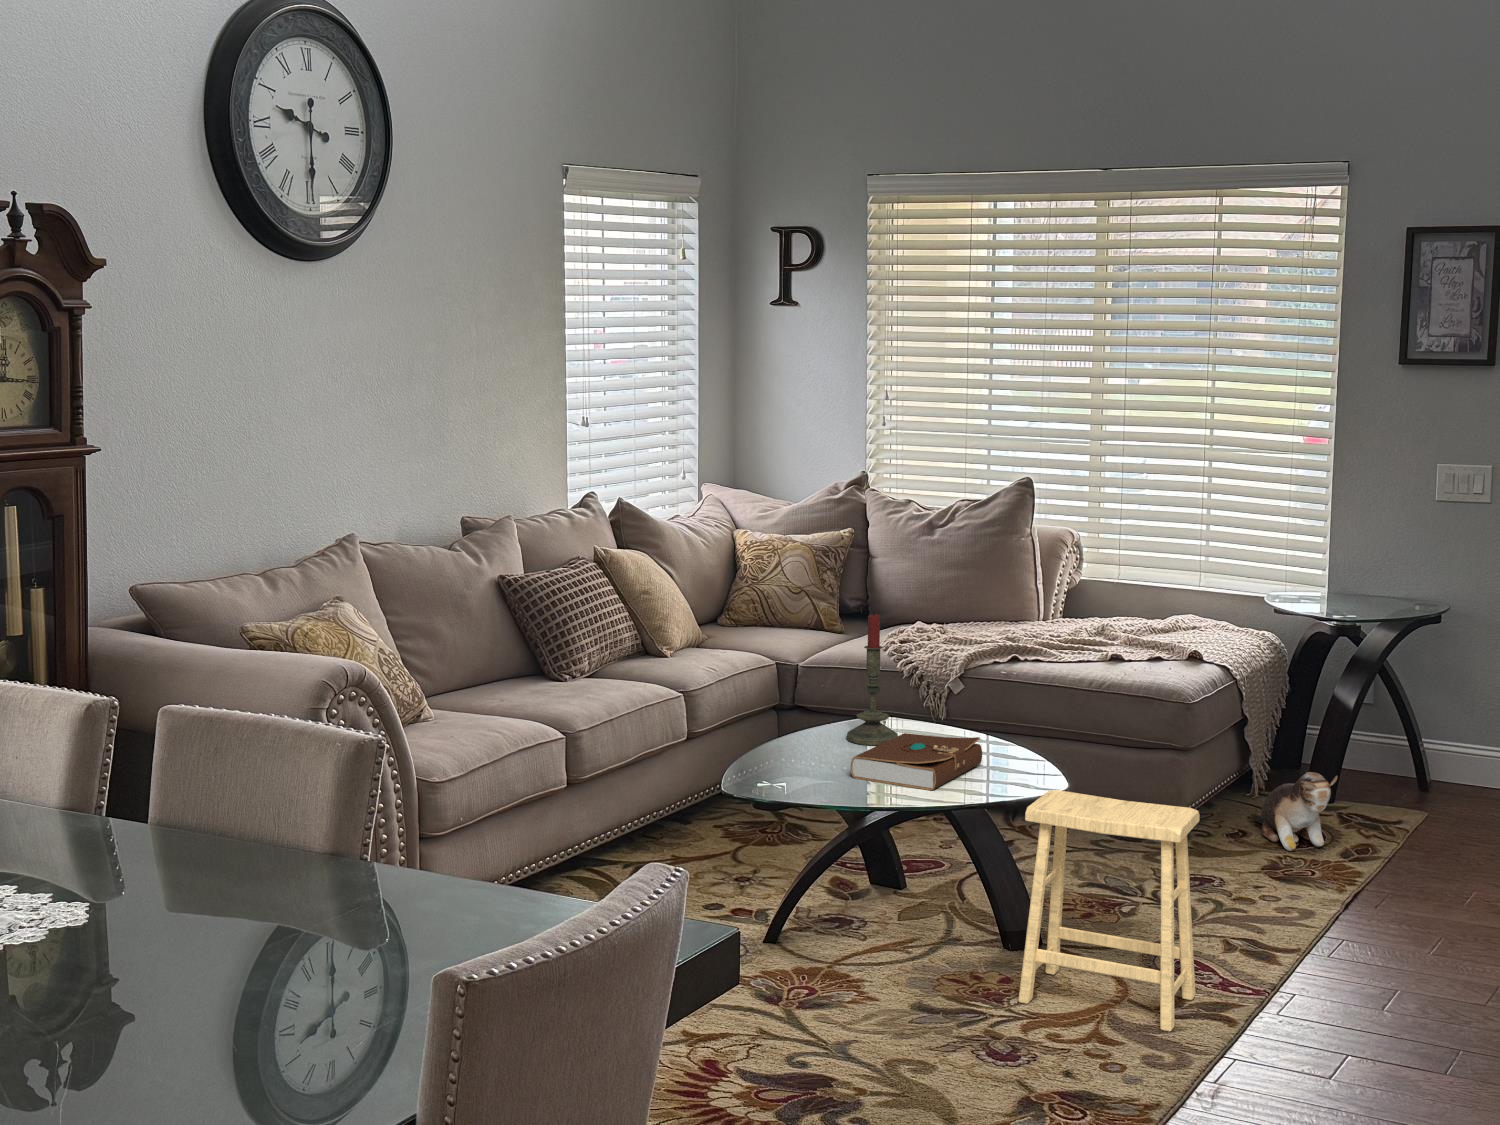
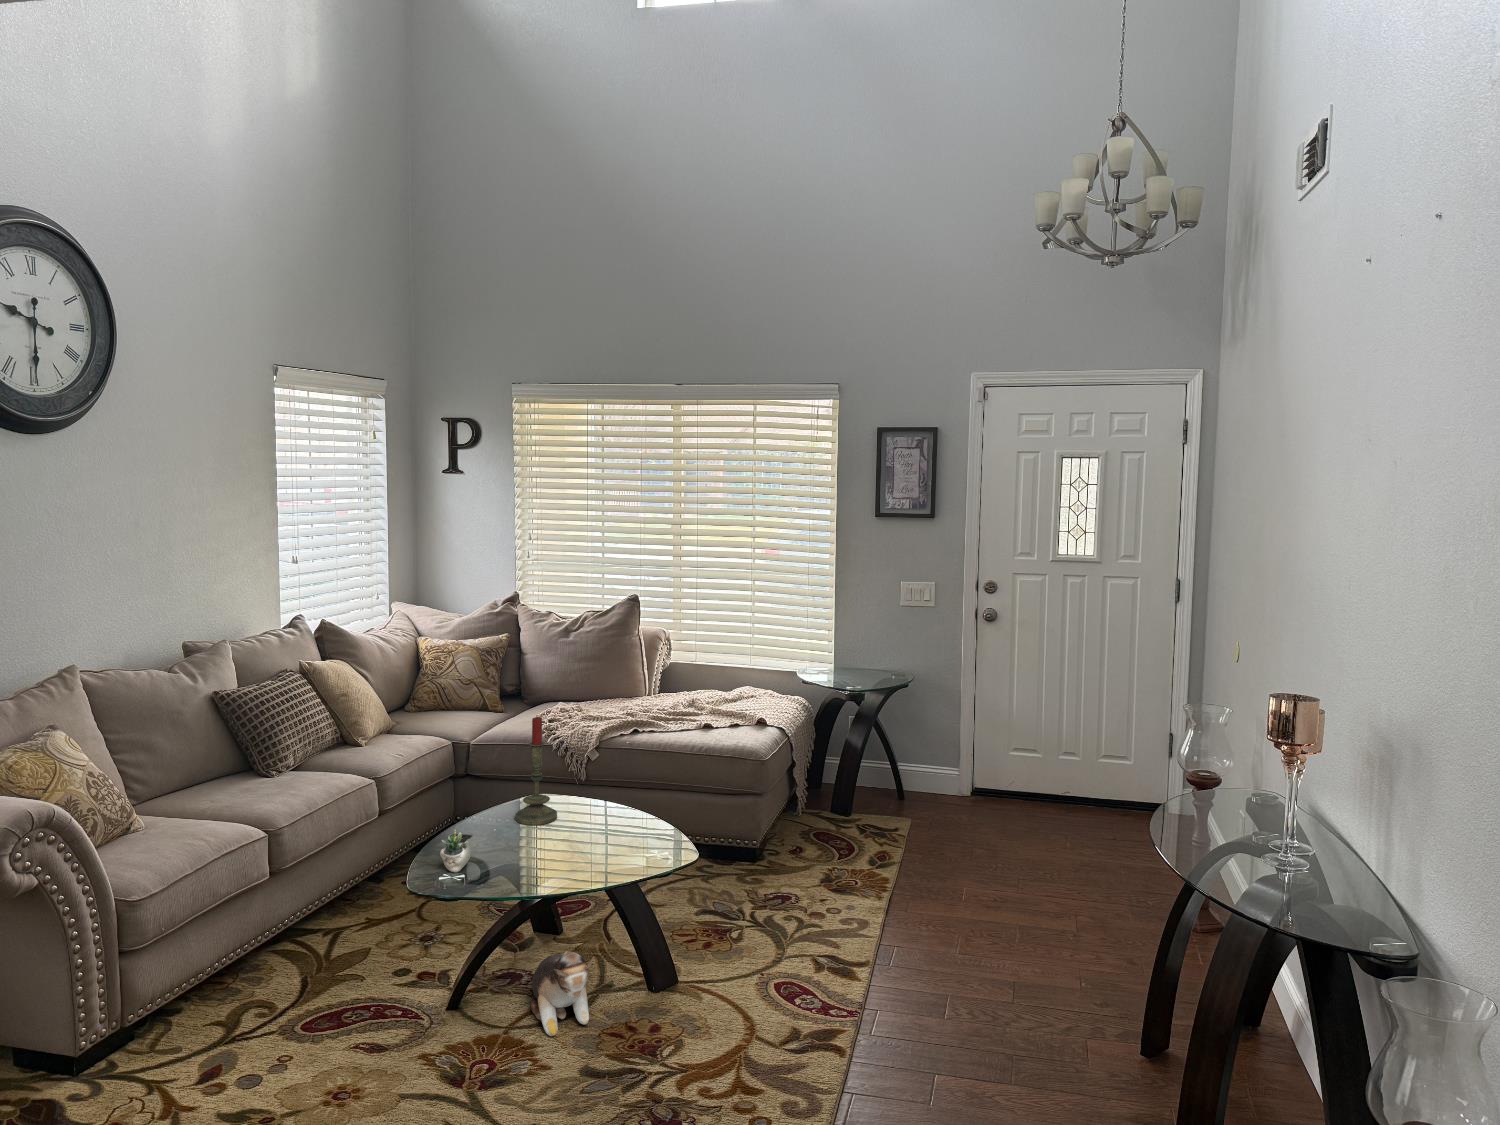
succulent plant: none [758,728,820,777] -> present [440,829,496,872]
book: present [851,733,982,790] -> none [522,816,629,873]
plush toy: present [1255,772,1337,851] -> present [530,951,594,1036]
footstool: present [1018,790,1200,1032] -> none [671,864,811,1068]

